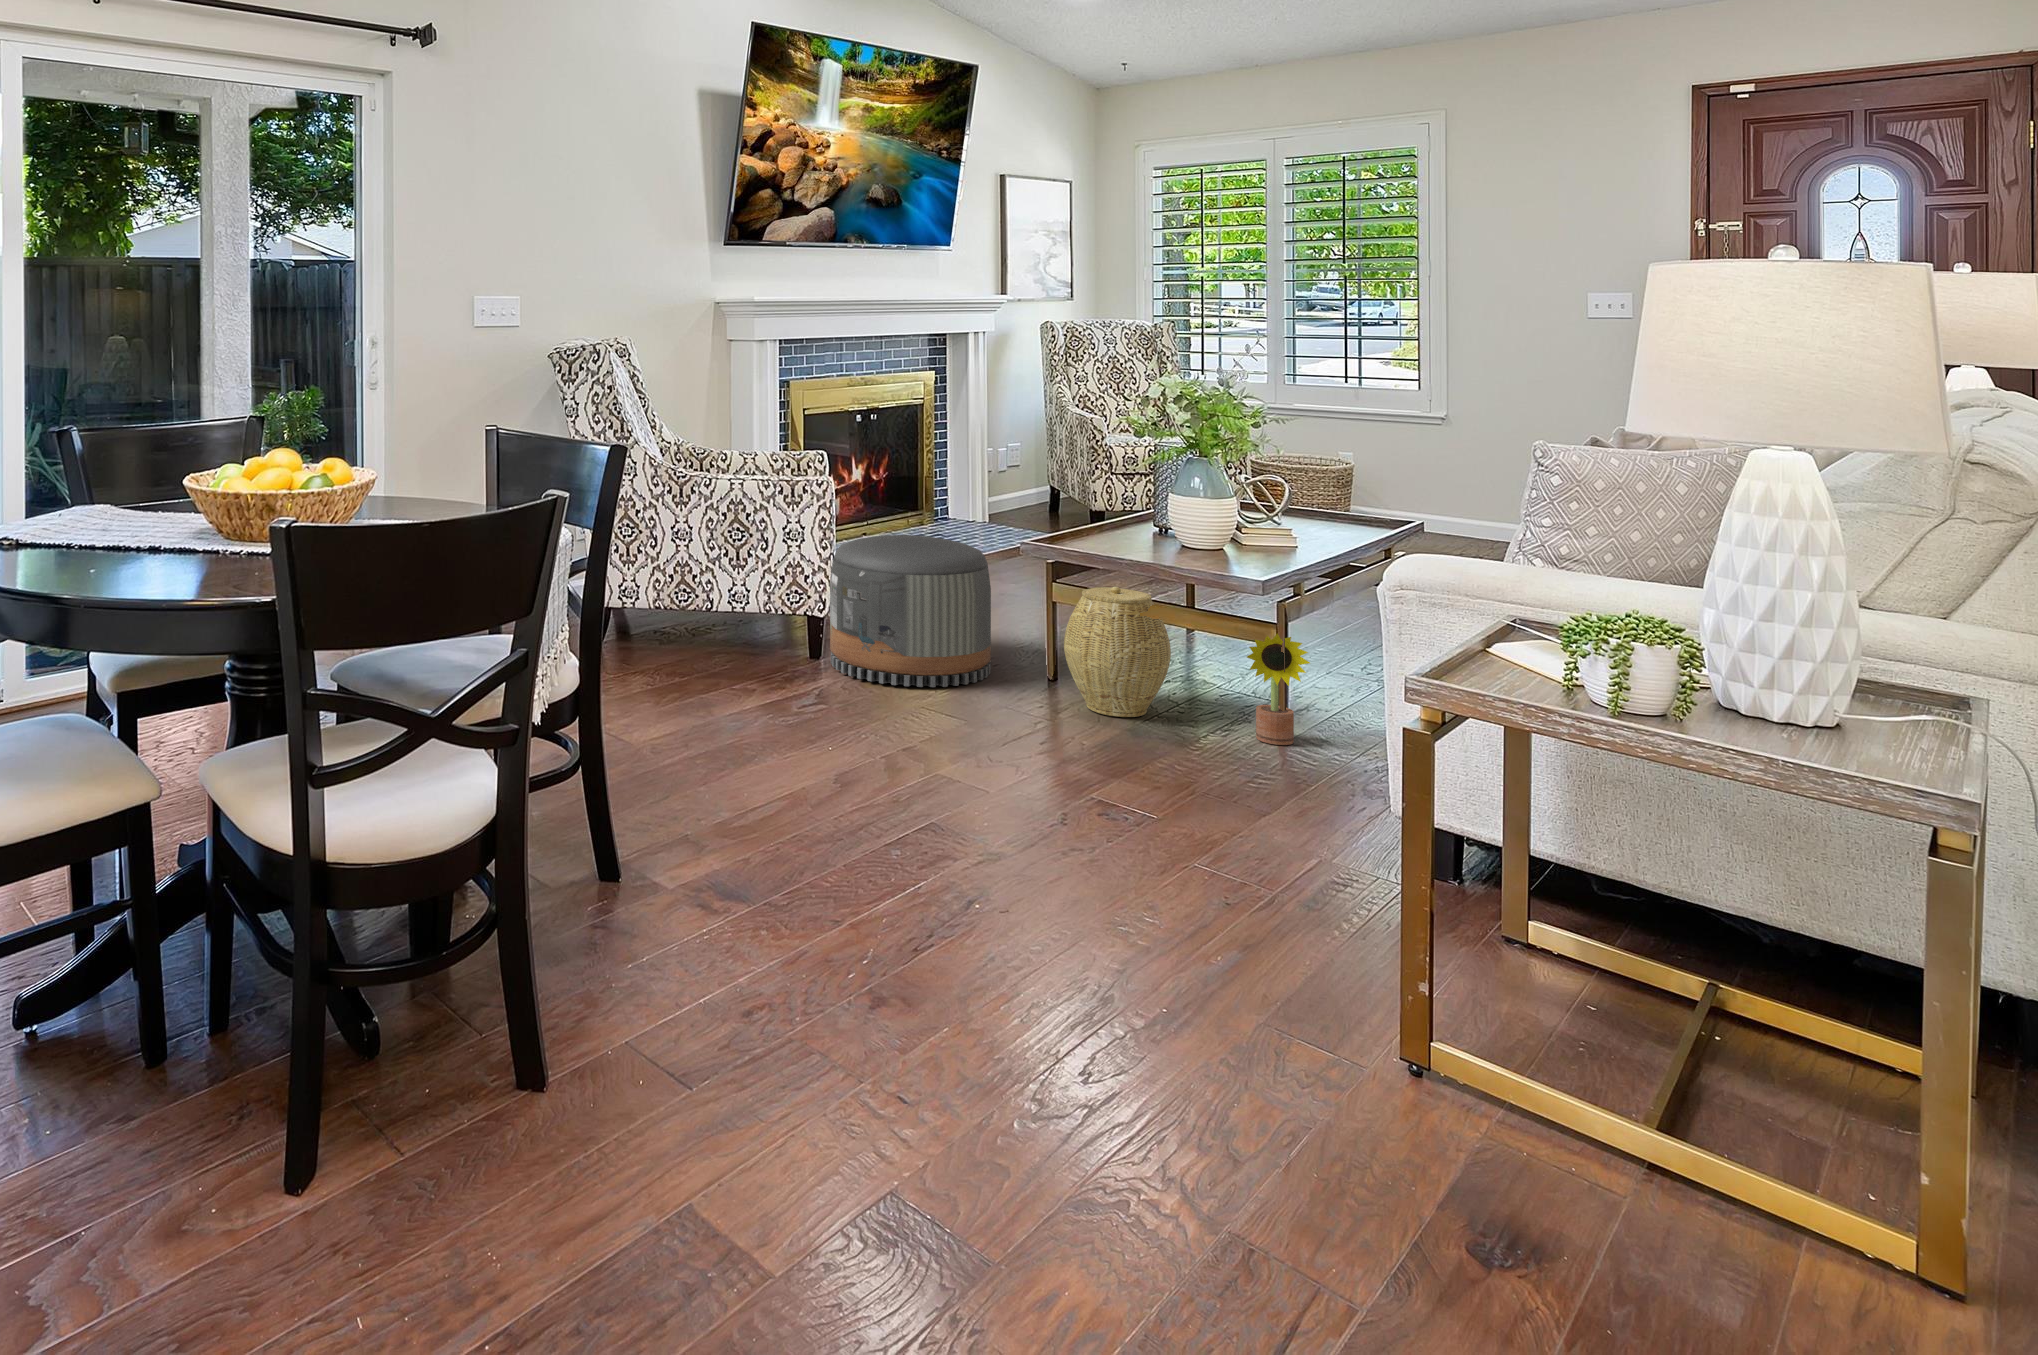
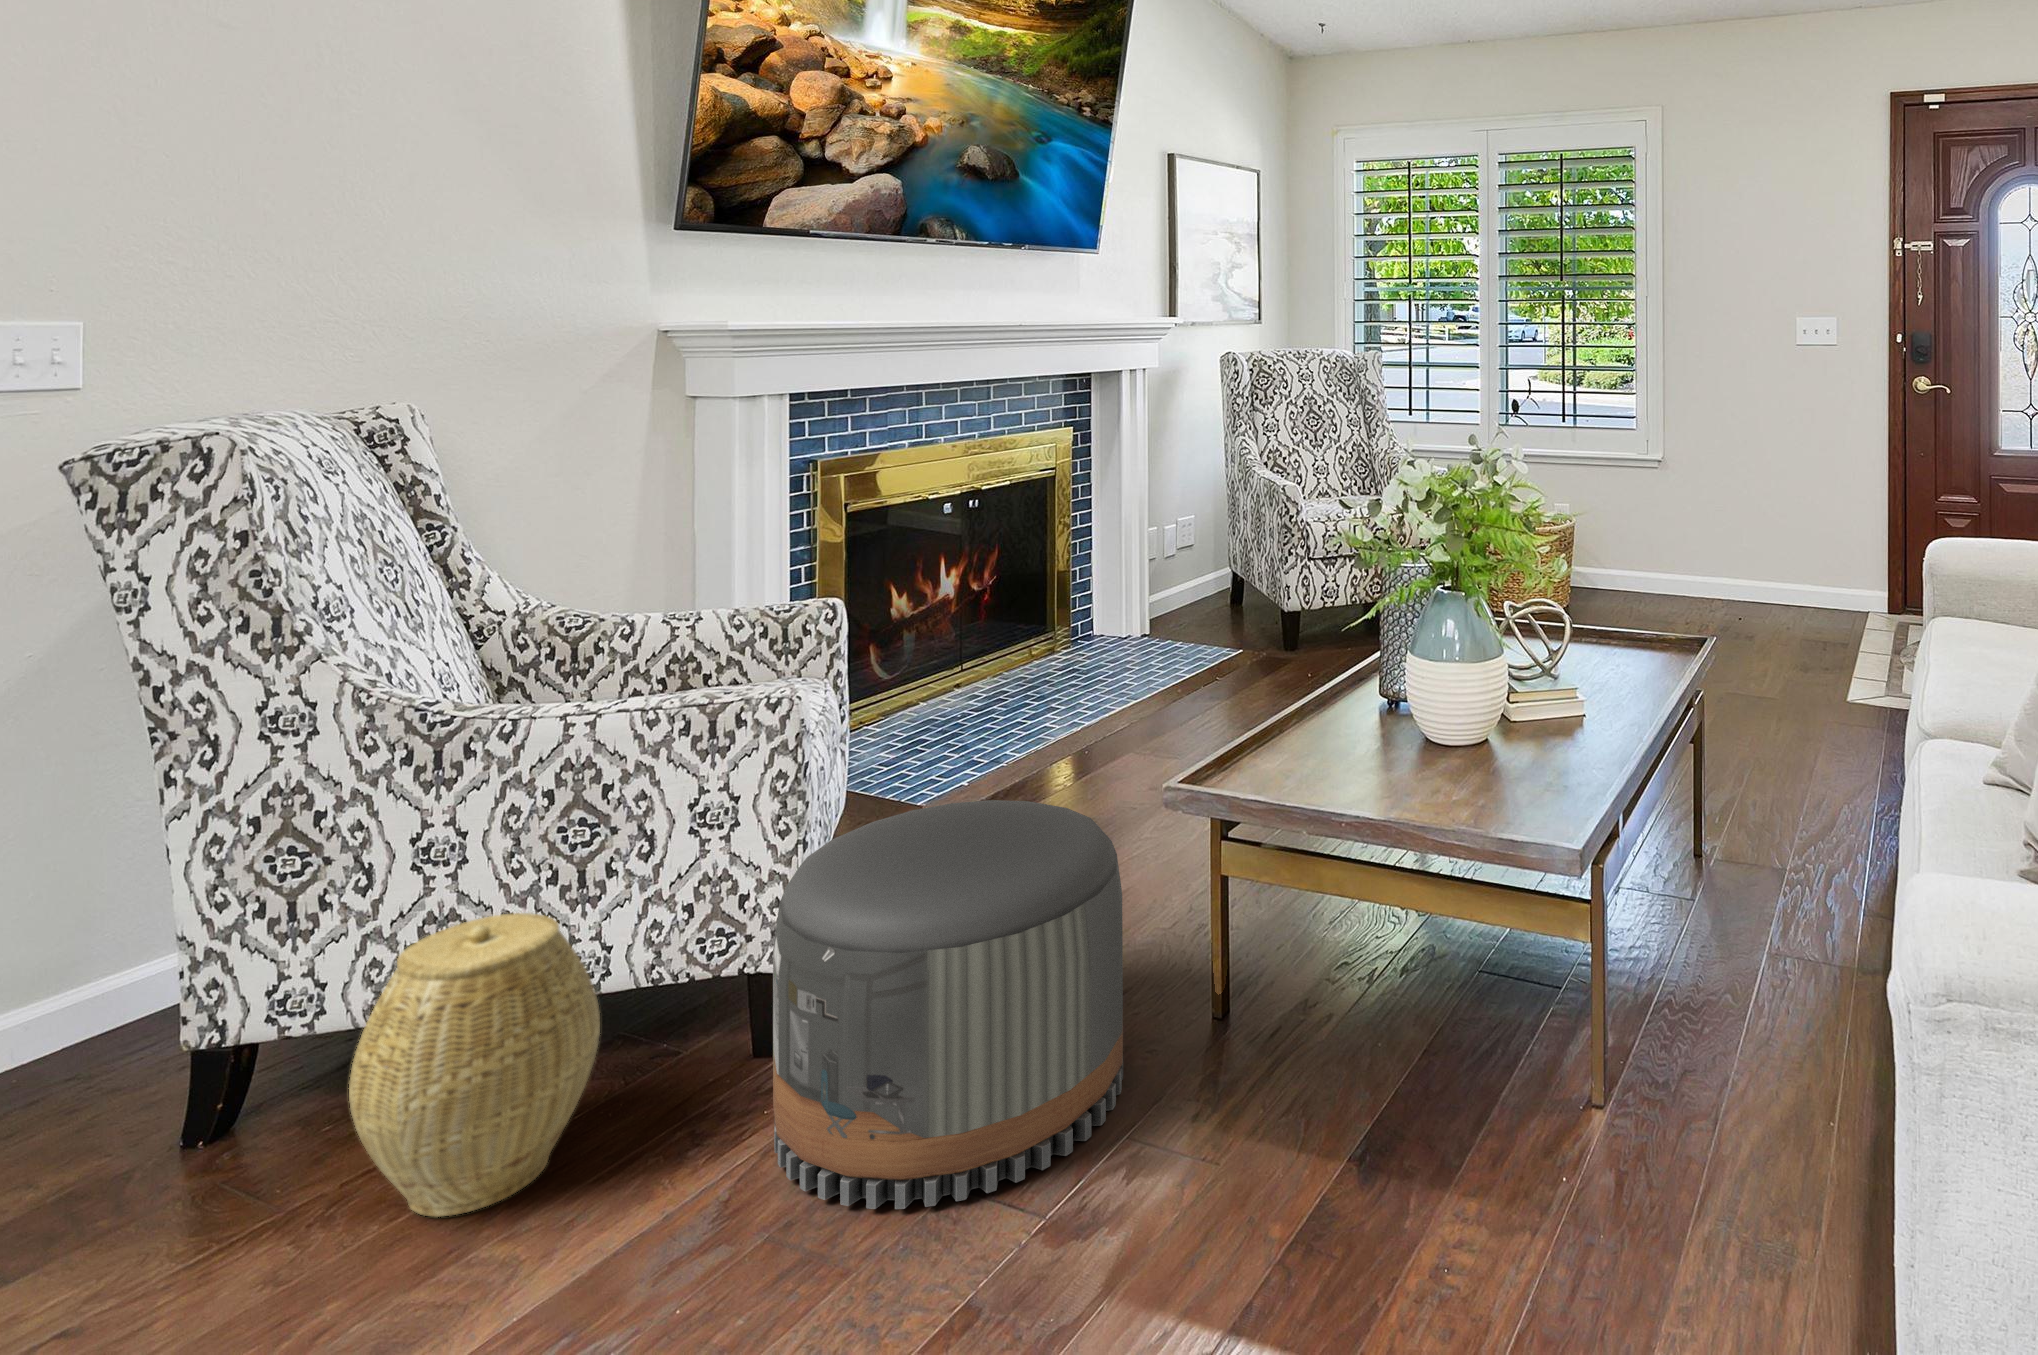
woven basket: present [1064,587,1171,717] -> present [349,913,600,1217]
decorative plant: present [1247,634,1310,745] -> none [1634,1029,1753,1252]

